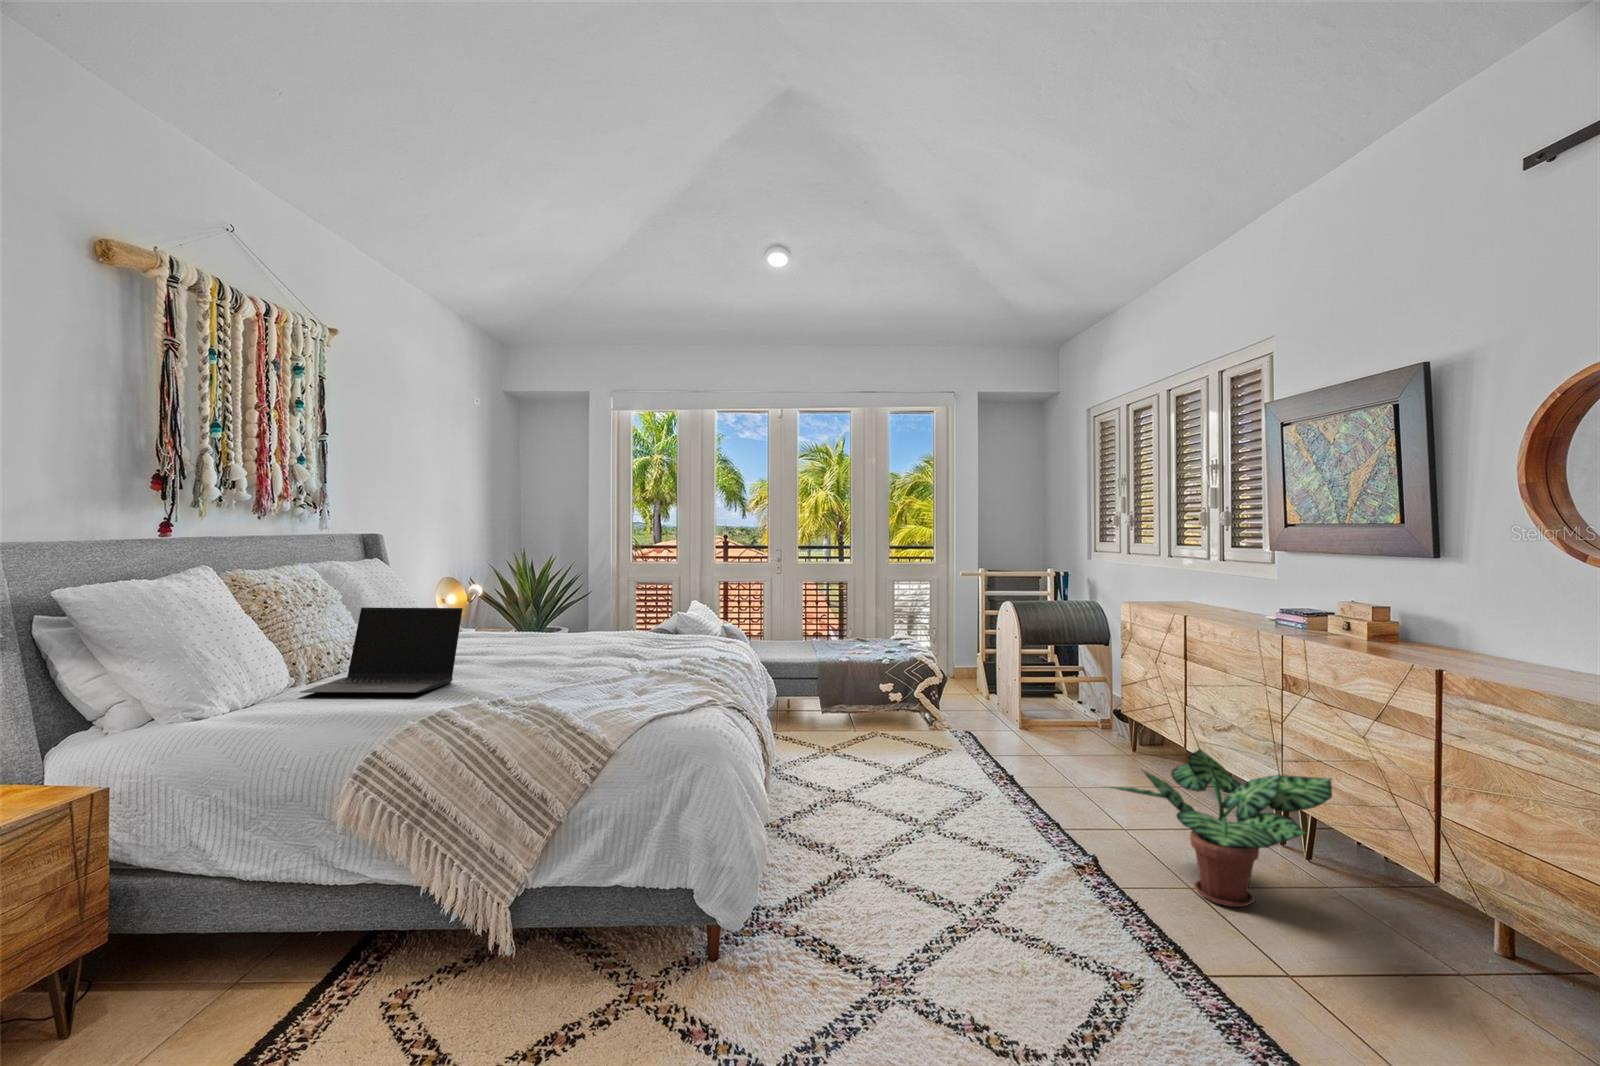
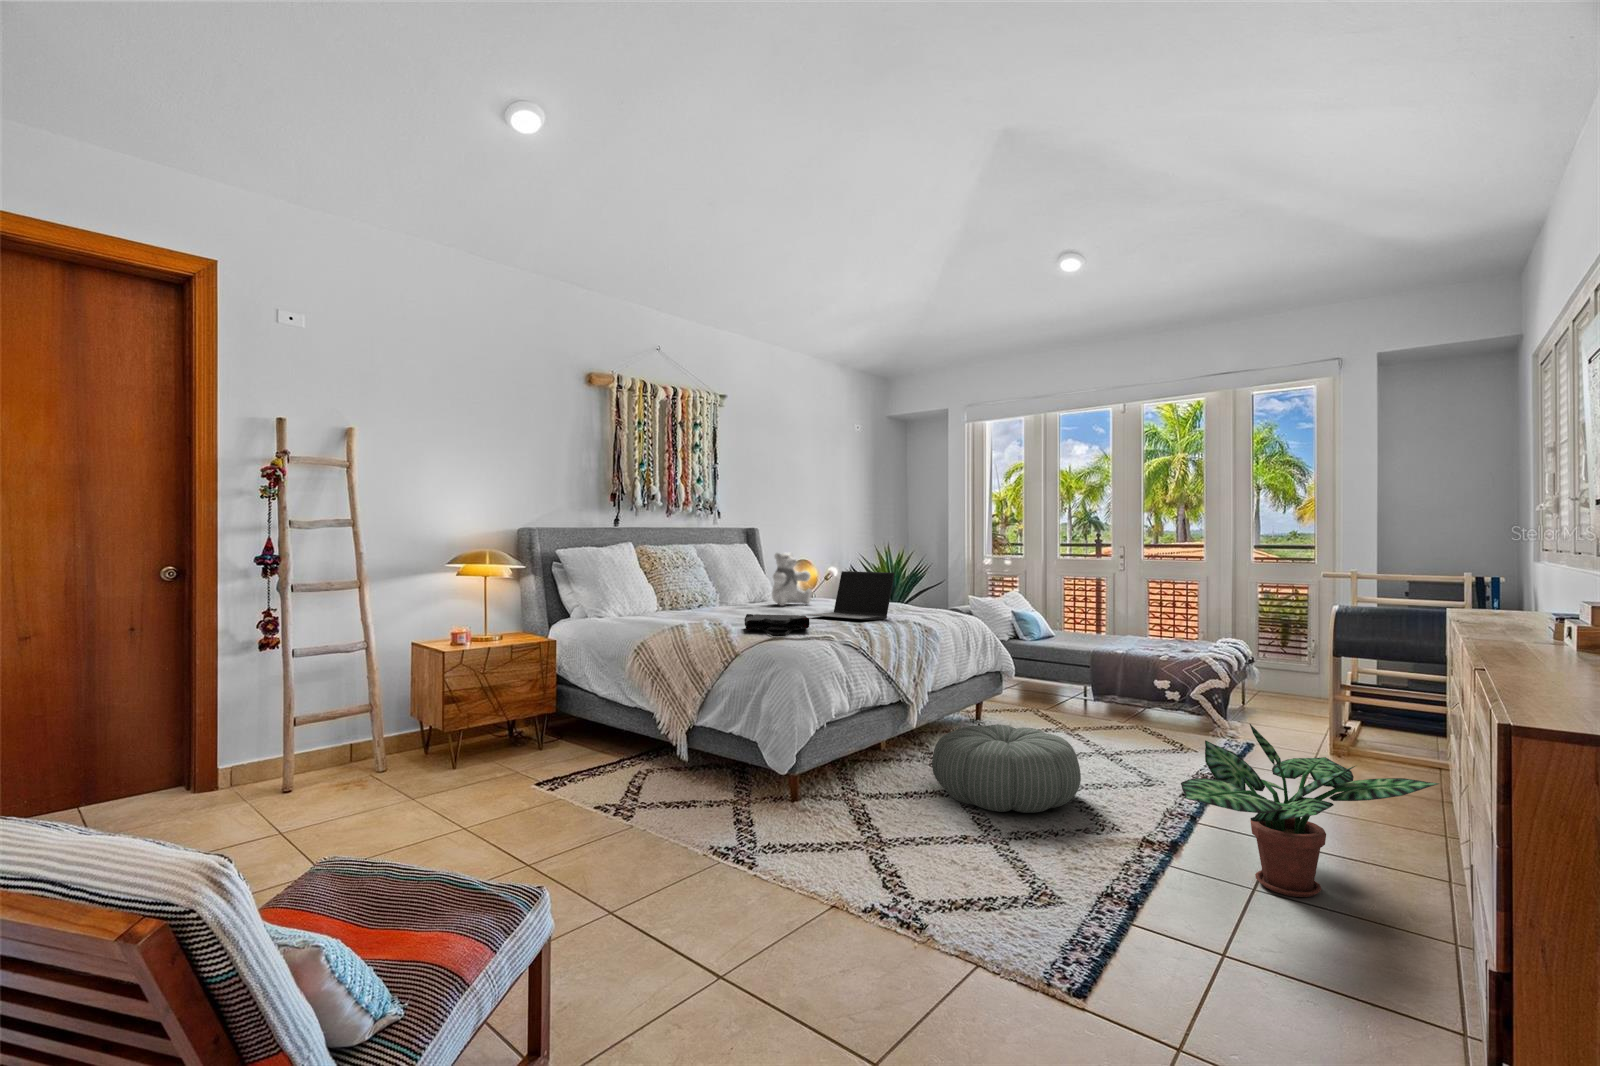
teddy bear: none [444,567,501,644] -> present [772,552,812,606]
laptop: present [300,607,463,693] -> present [809,571,894,620]
tote bag: none [575,676,694,724] -> present [744,614,809,637]
pouf: none [820,773,987,890] -> present [932,725,1081,813]

